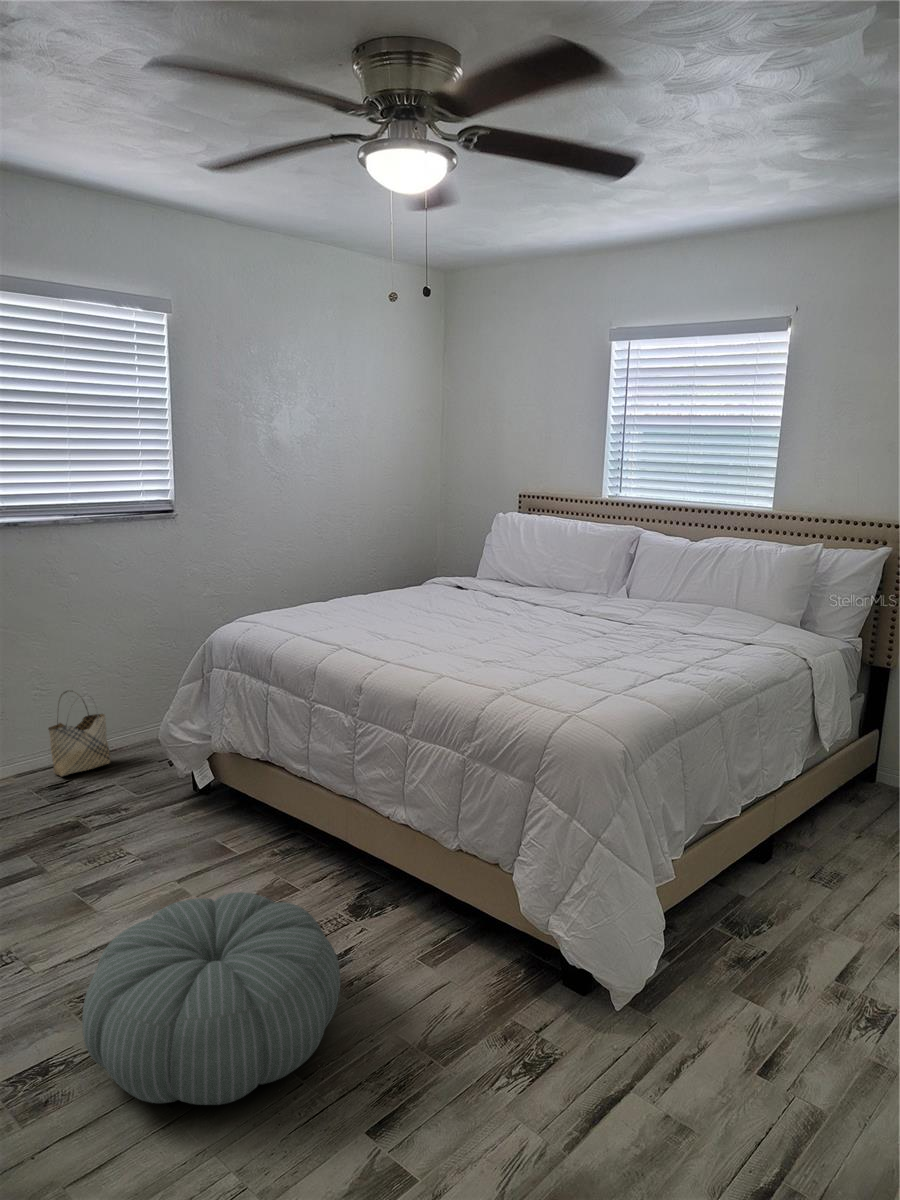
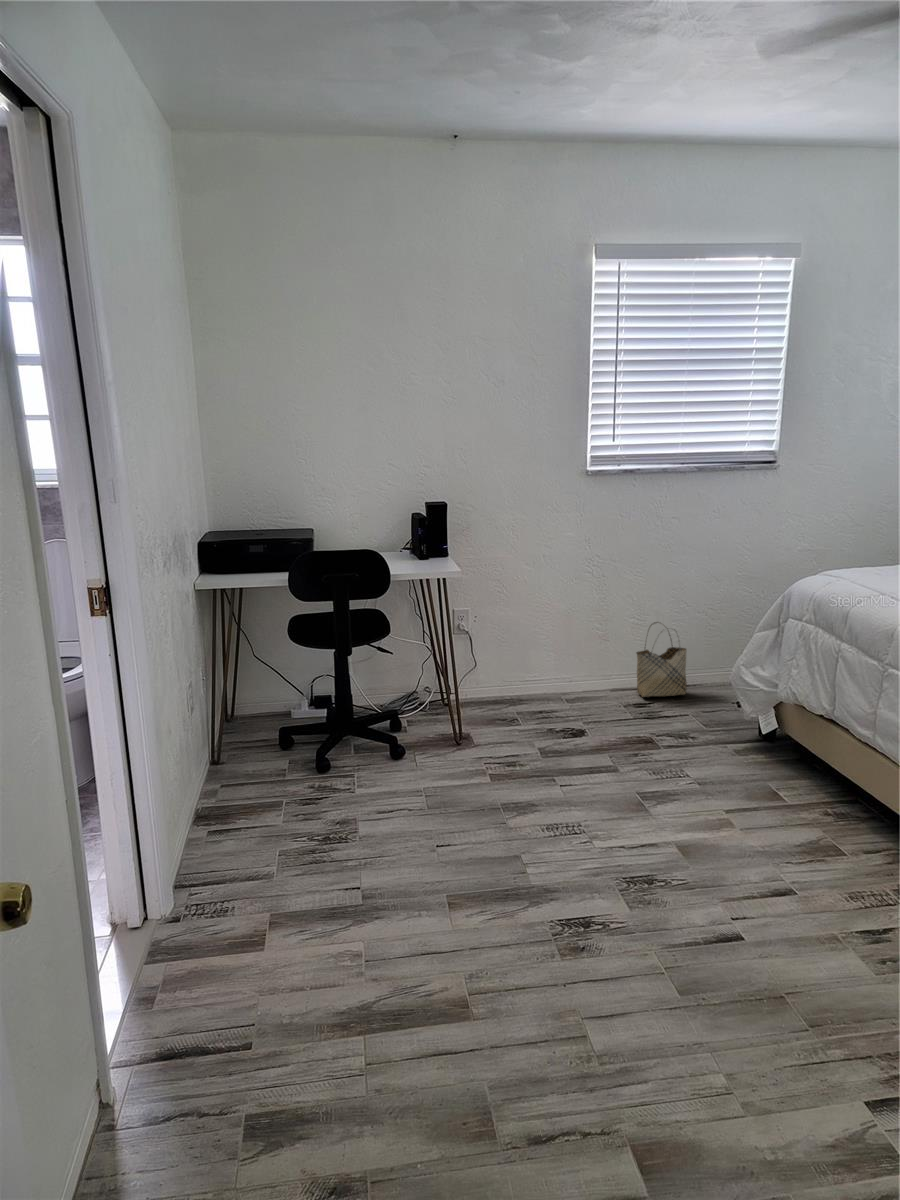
pouf: present [82,892,341,1105] -> none [619,824,867,1014]

